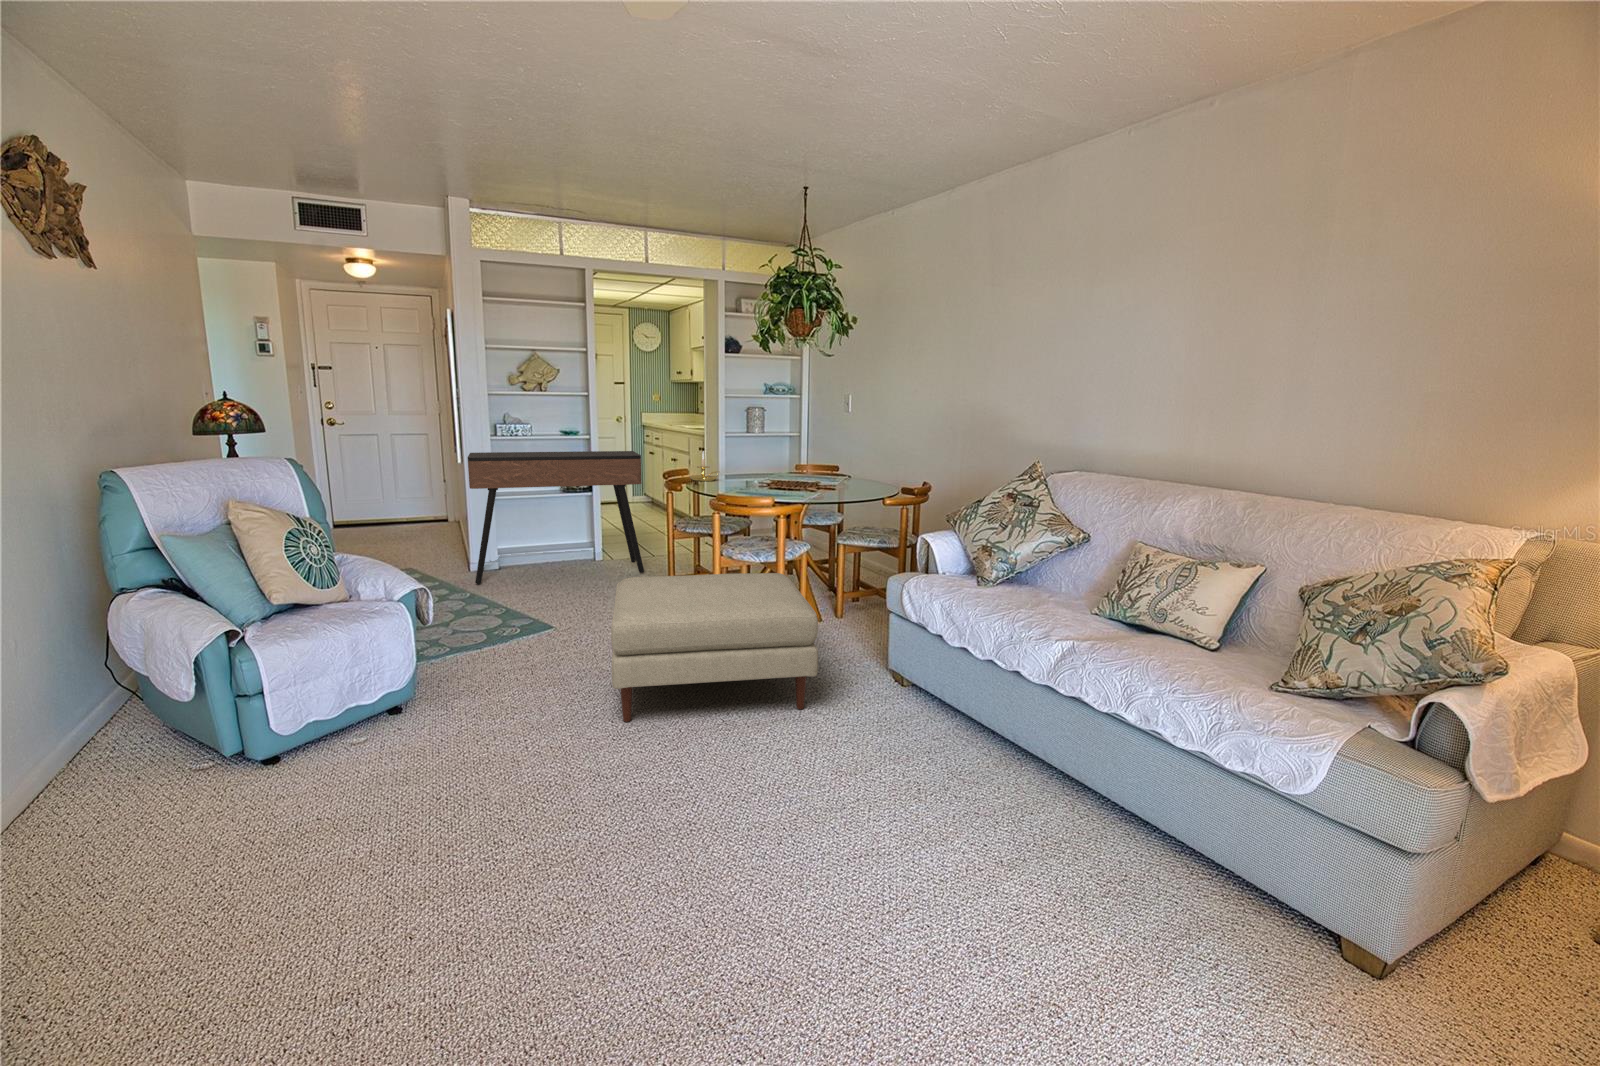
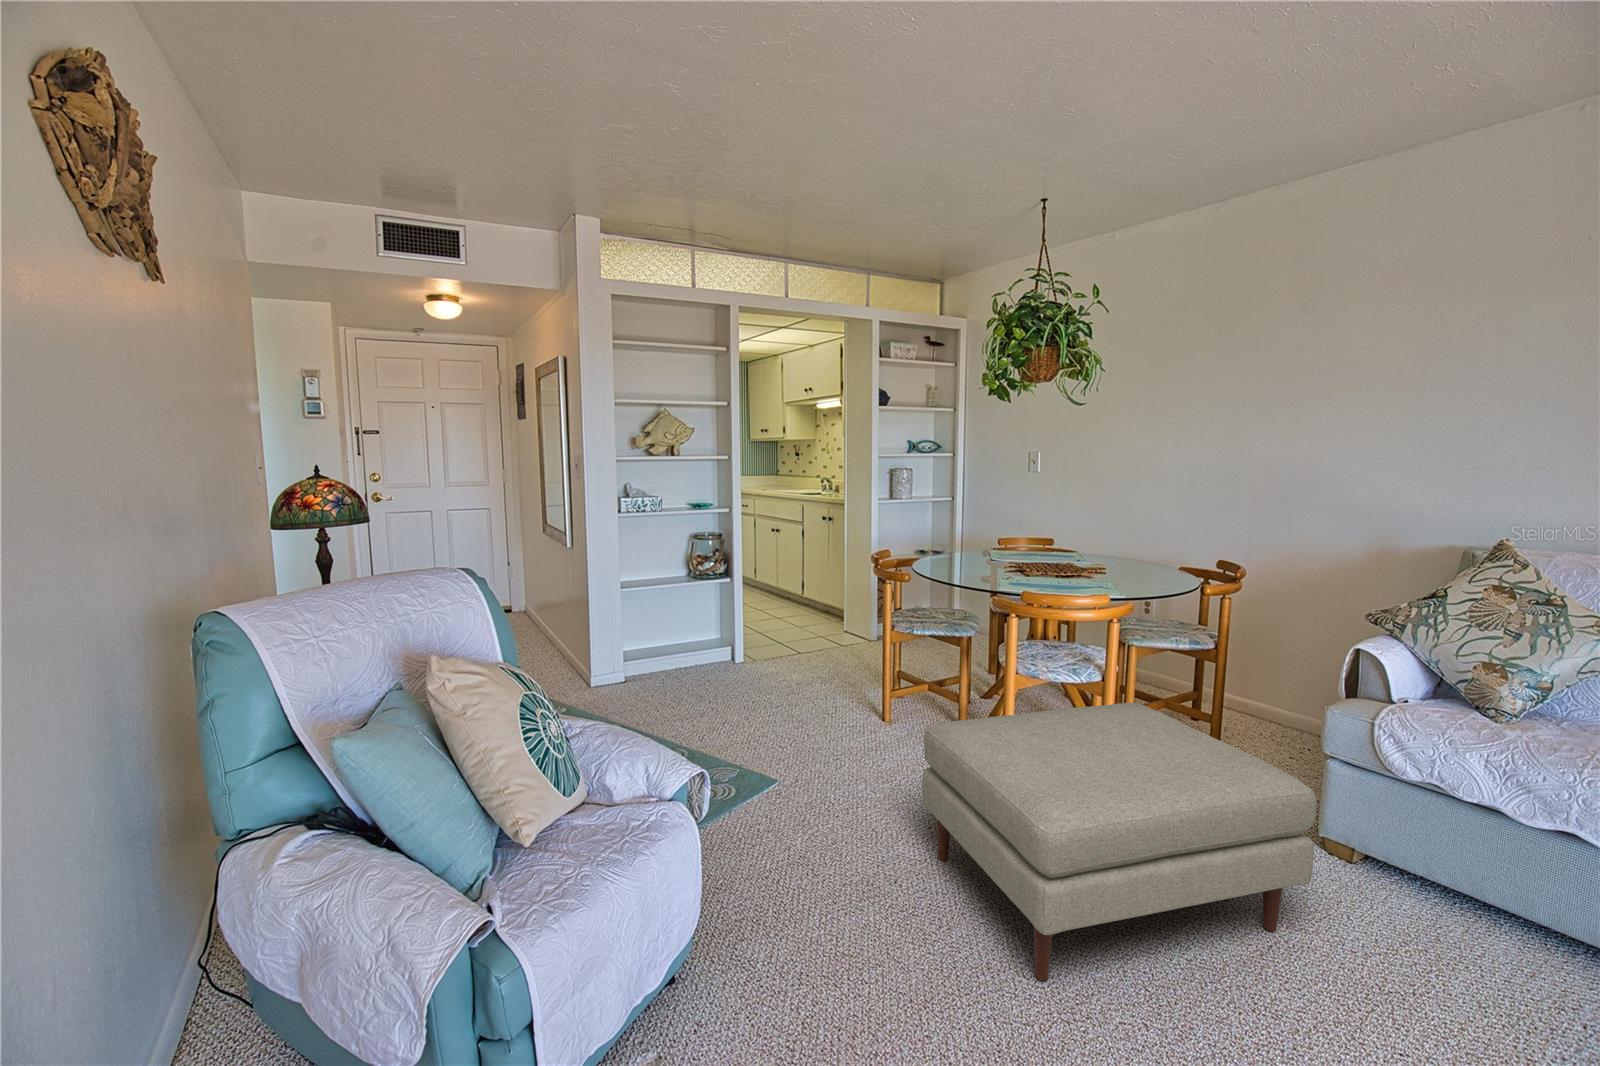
console table: present [468,451,644,585] -> none [592,525,810,709]
candle holder: present [690,452,718,481] -> none [910,527,954,566]

